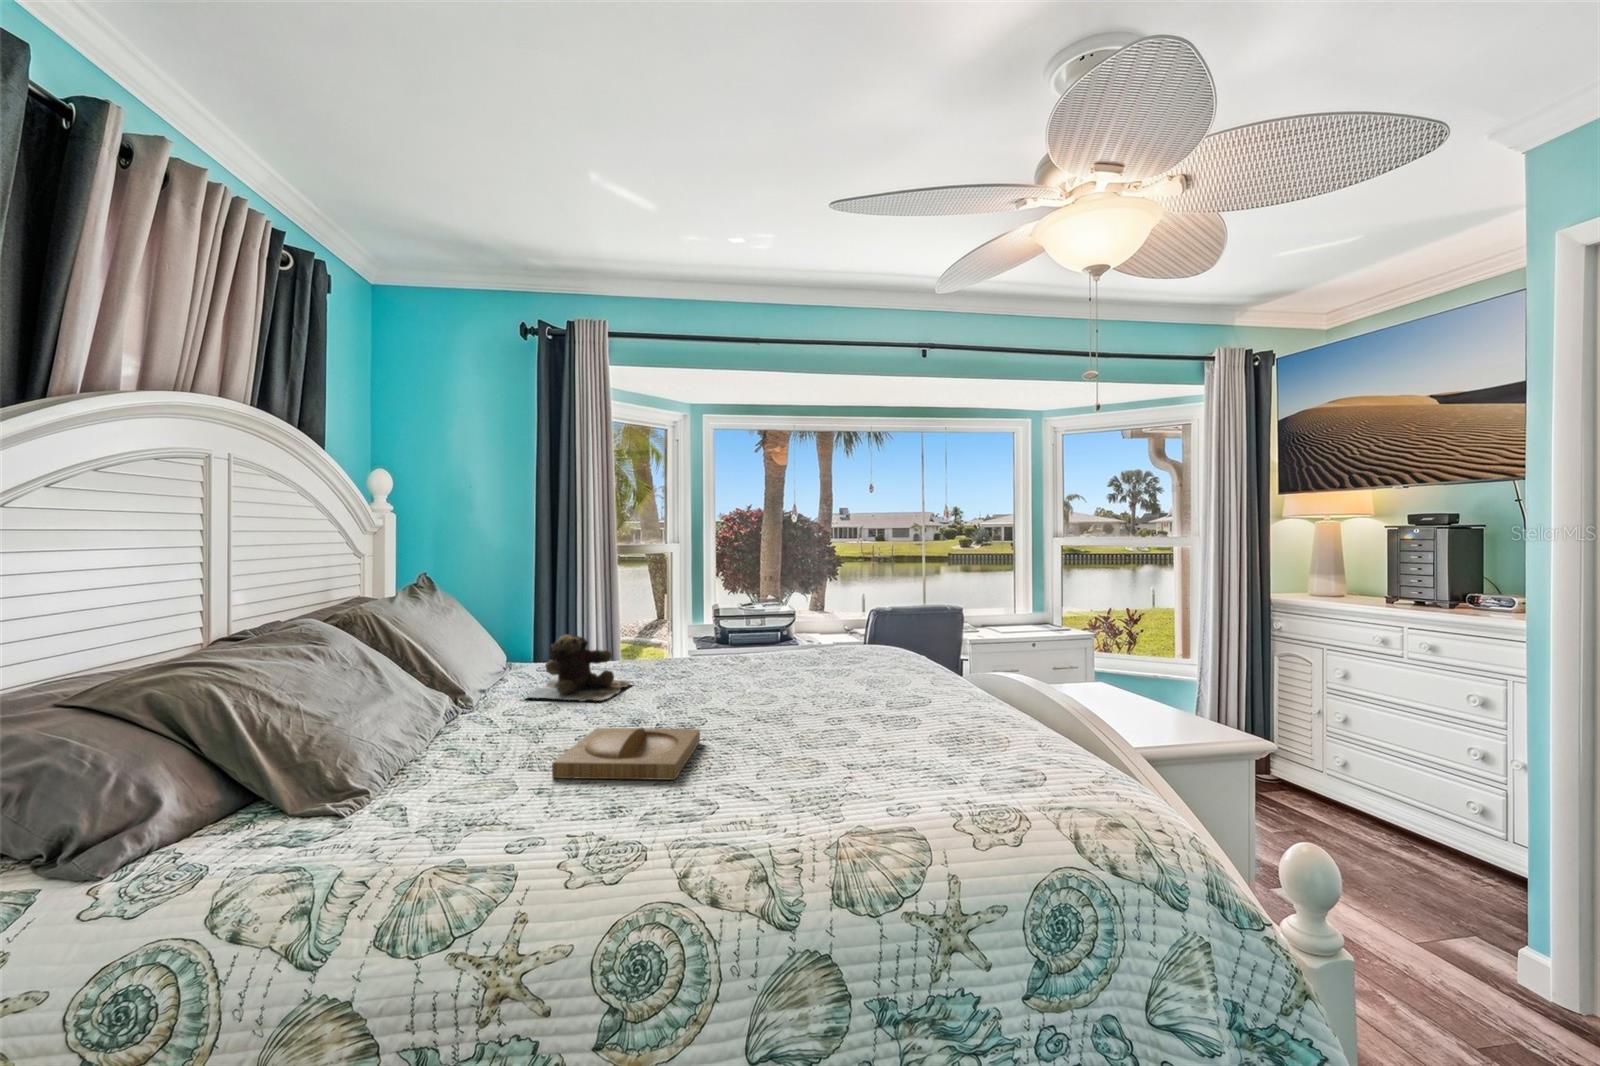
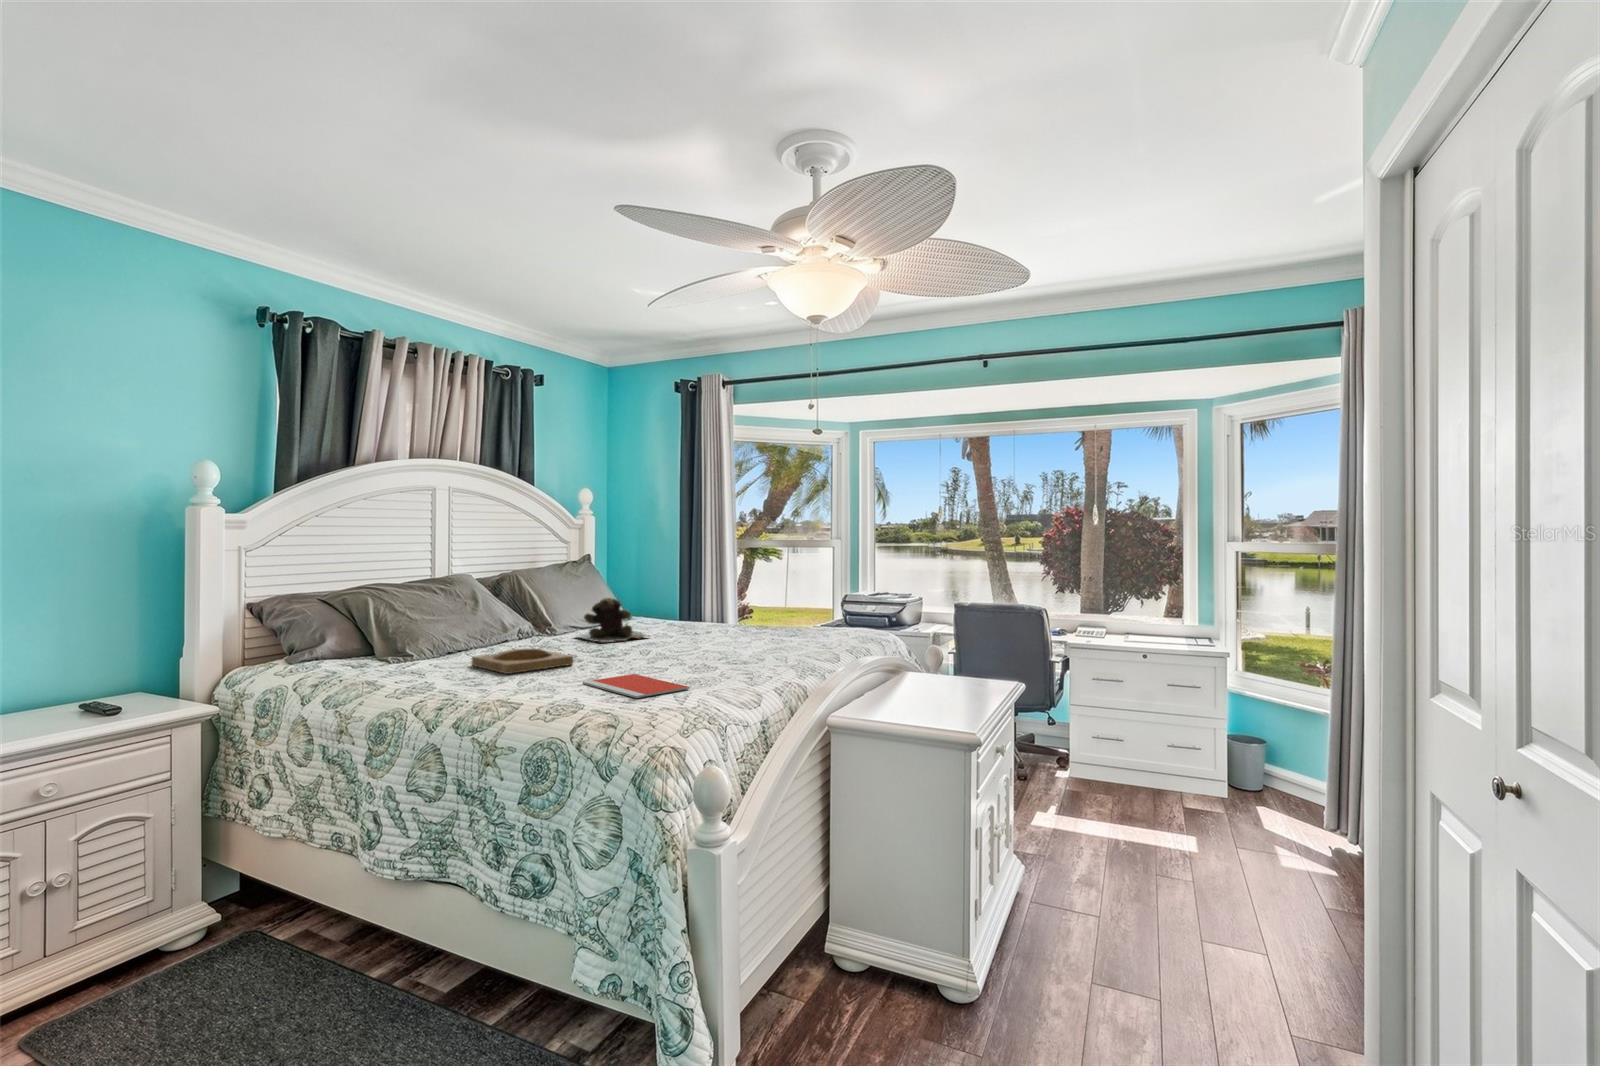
notebook: none [833,740,981,775] -> present [583,674,689,698]

